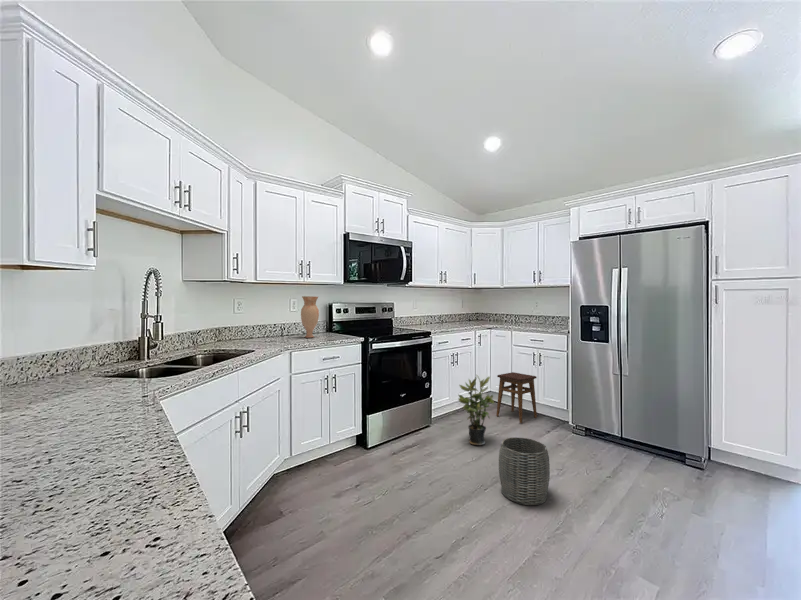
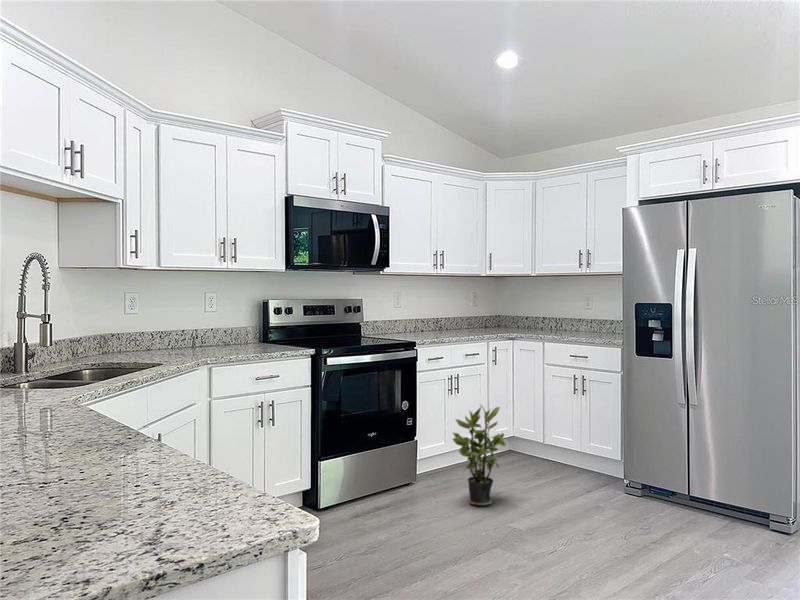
vase: present [301,296,319,338] -> none [223,289,249,349]
stool: present [496,372,537,423] -> none [516,405,577,478]
woven basket: present [499,437,550,505] -> none [498,486,565,571]

